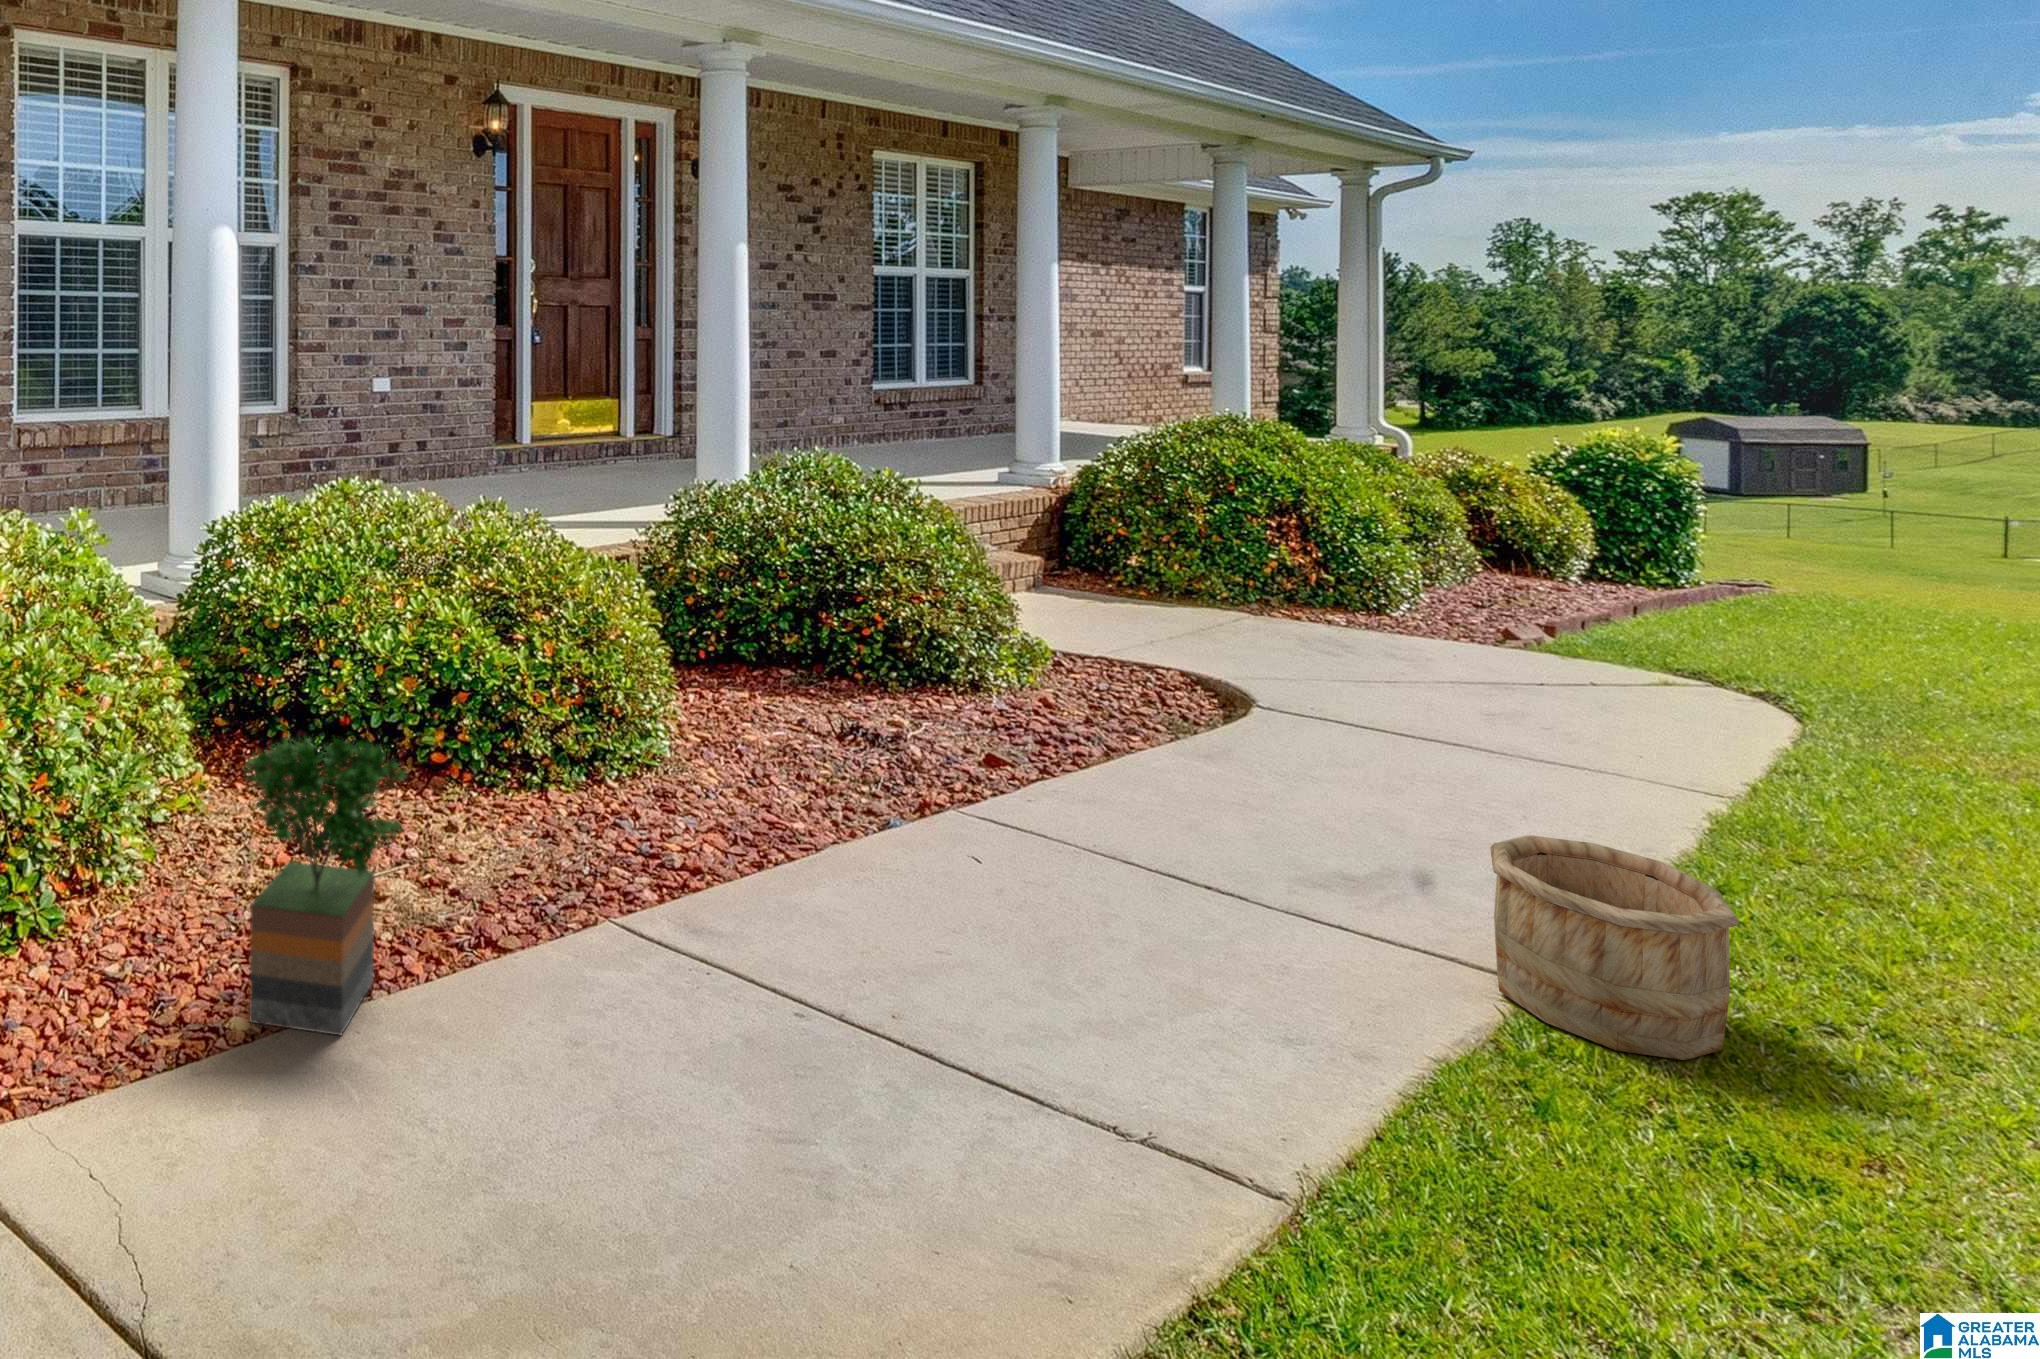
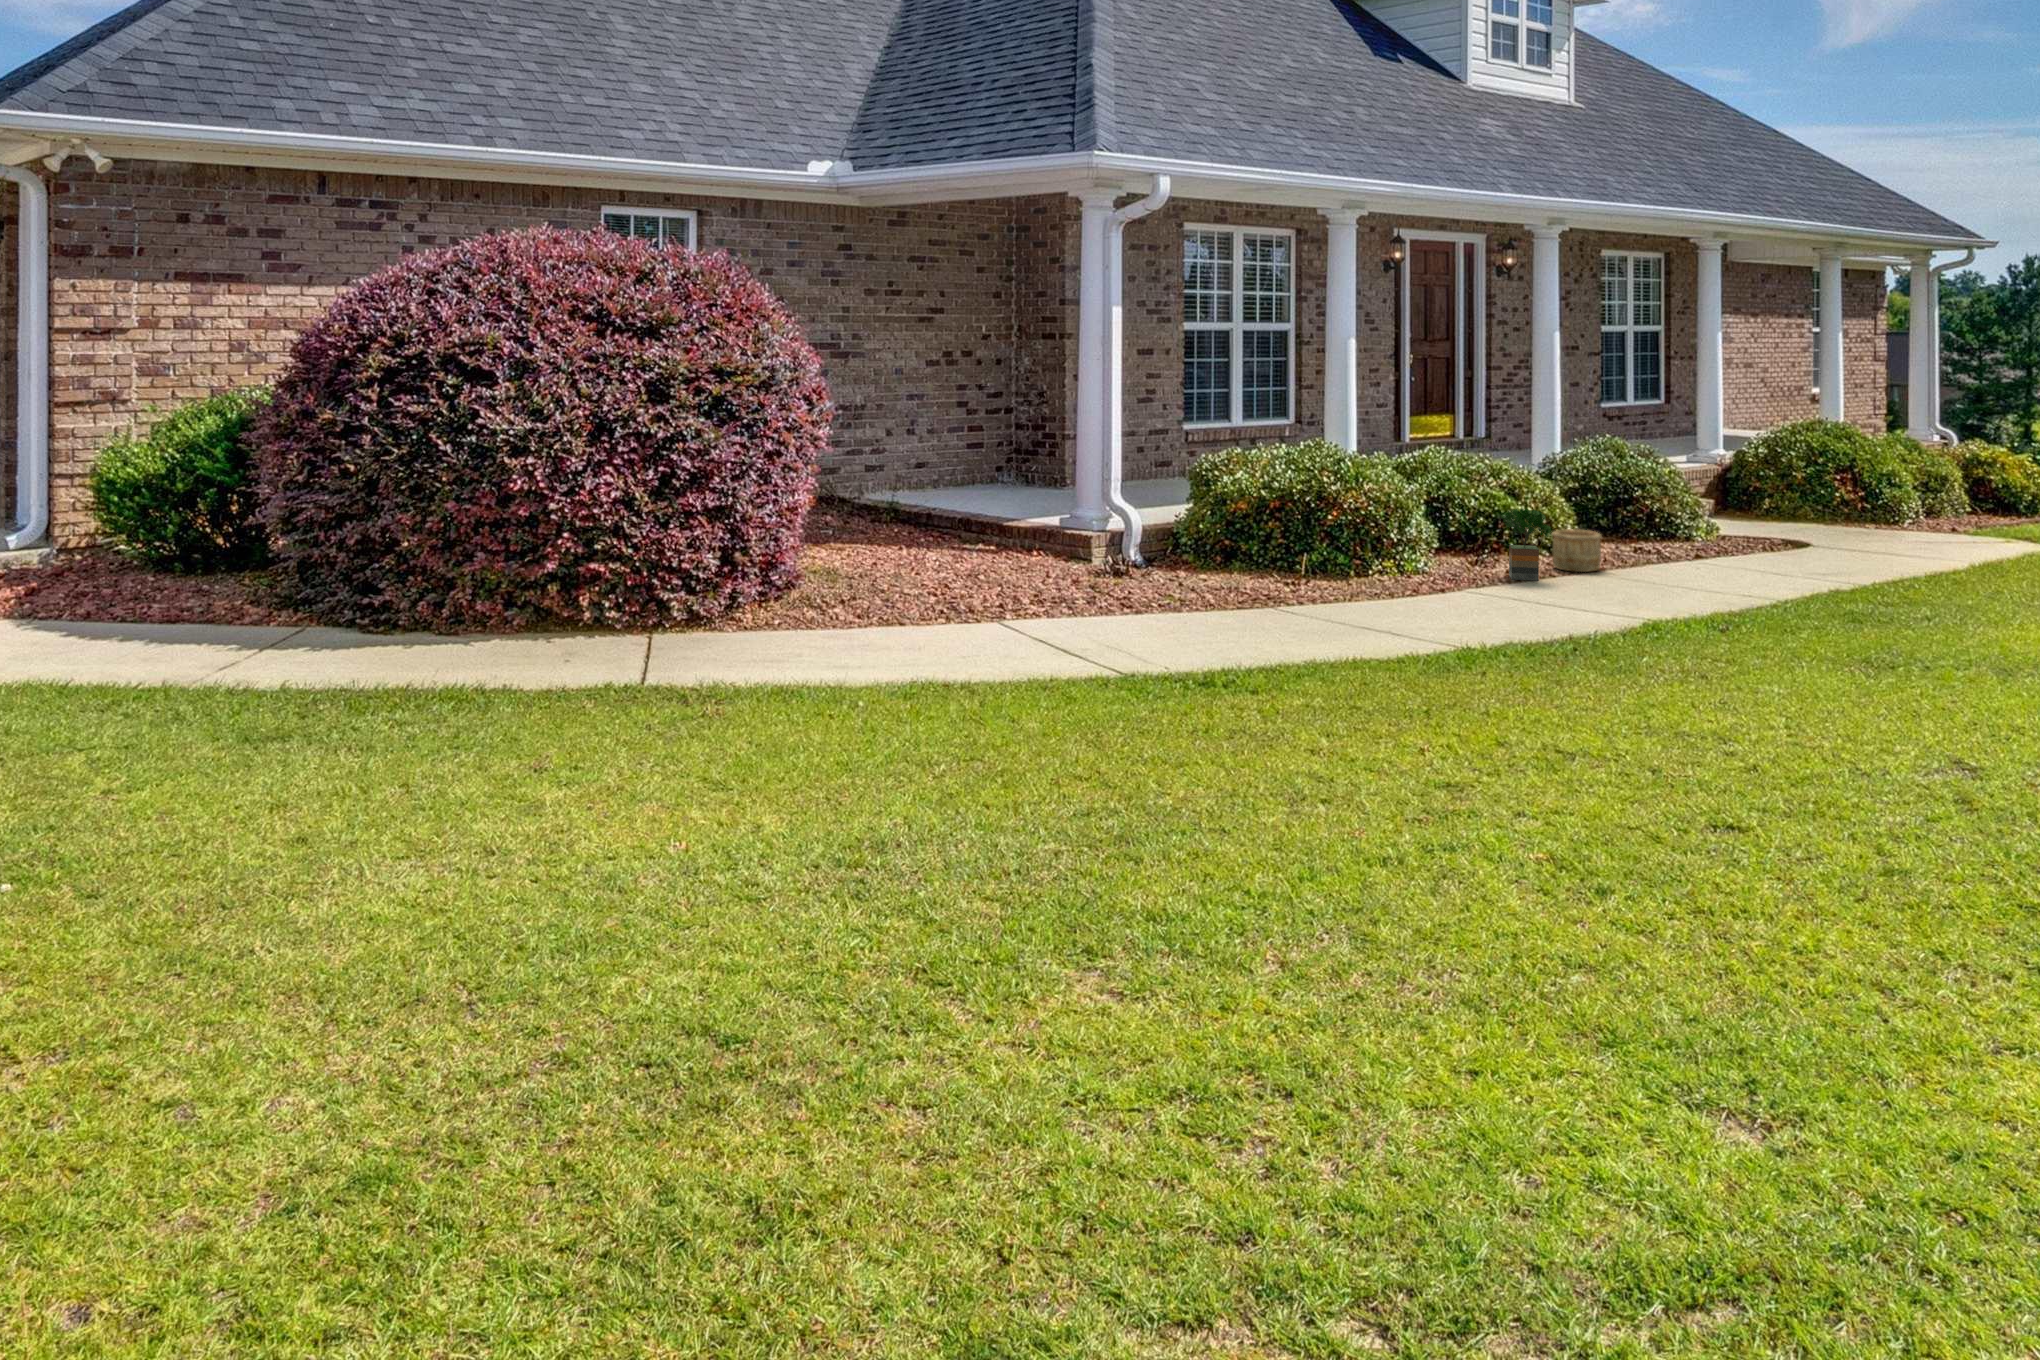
wooden bucket: present [1490,835,1739,1060] -> present [1552,529,1601,572]

